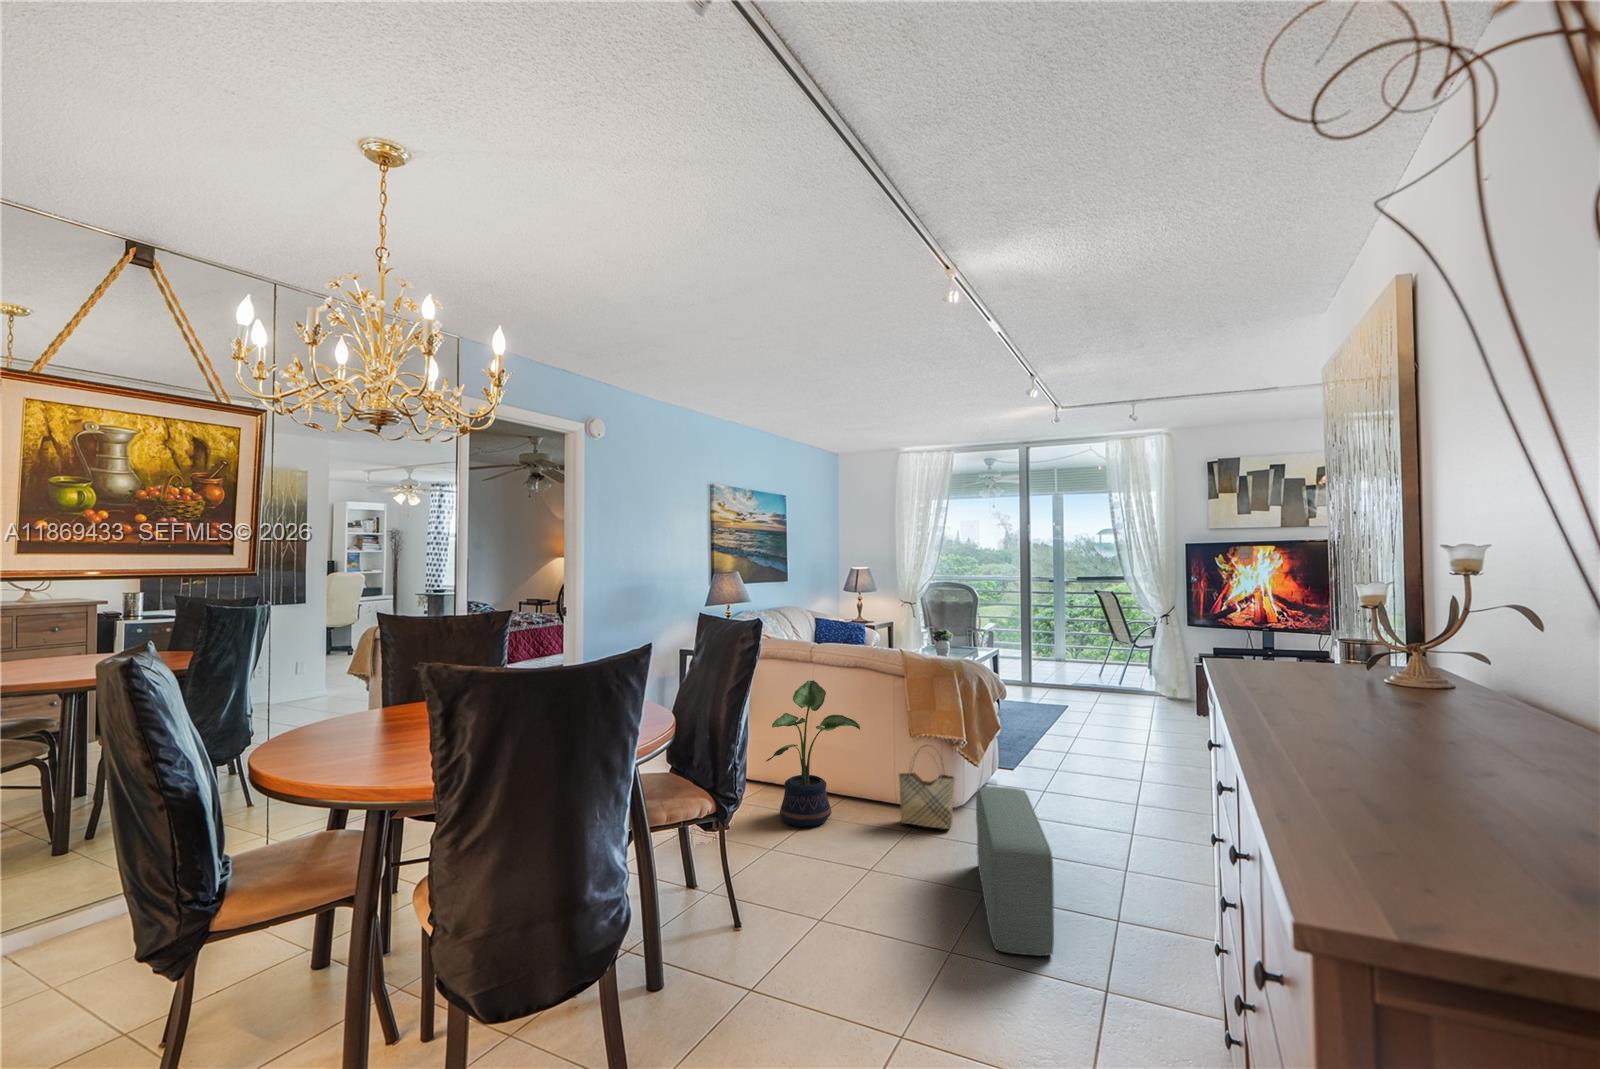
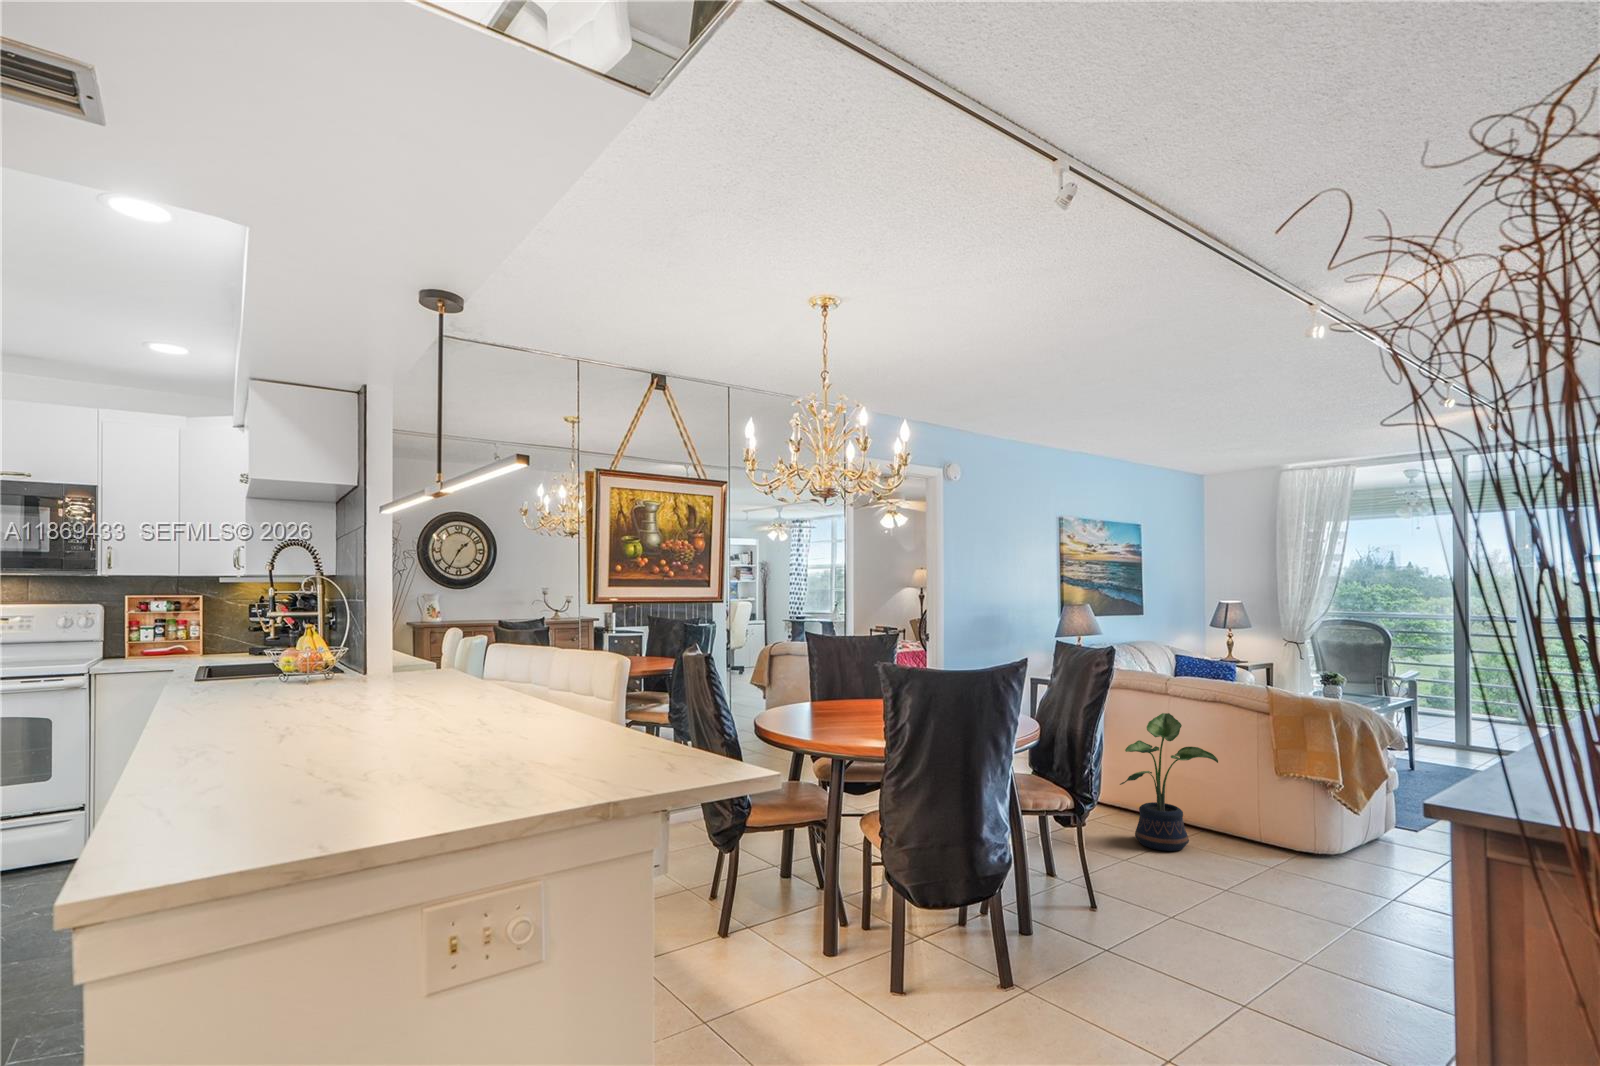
woven basket: present [899,745,955,829] -> none [1262,786,1328,872]
pouf: present [976,787,1054,956] -> none [1344,828,1418,982]

